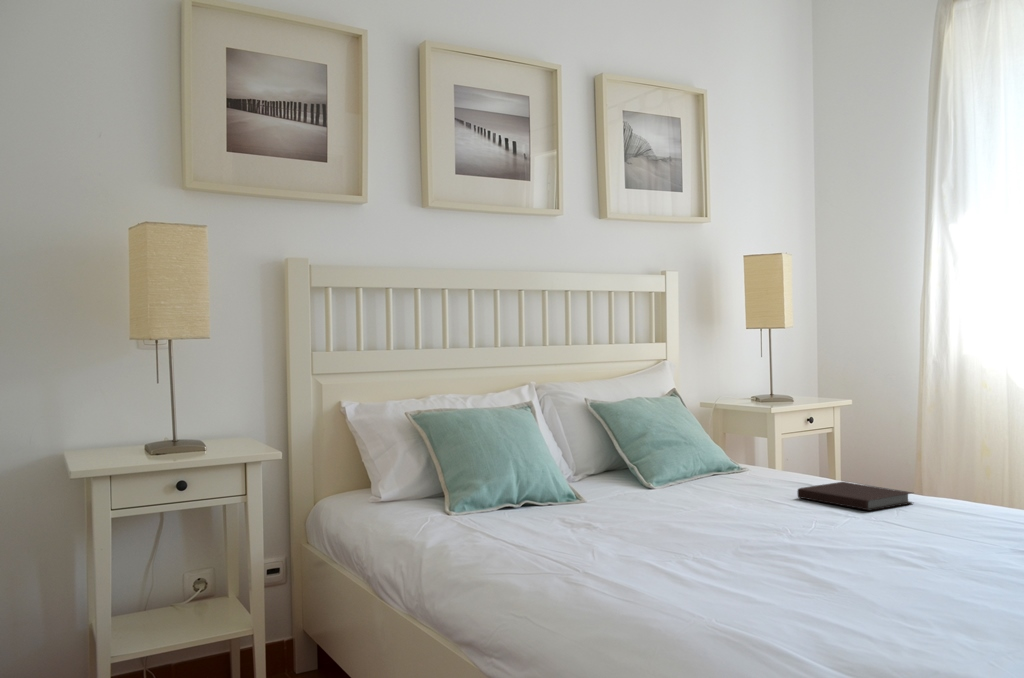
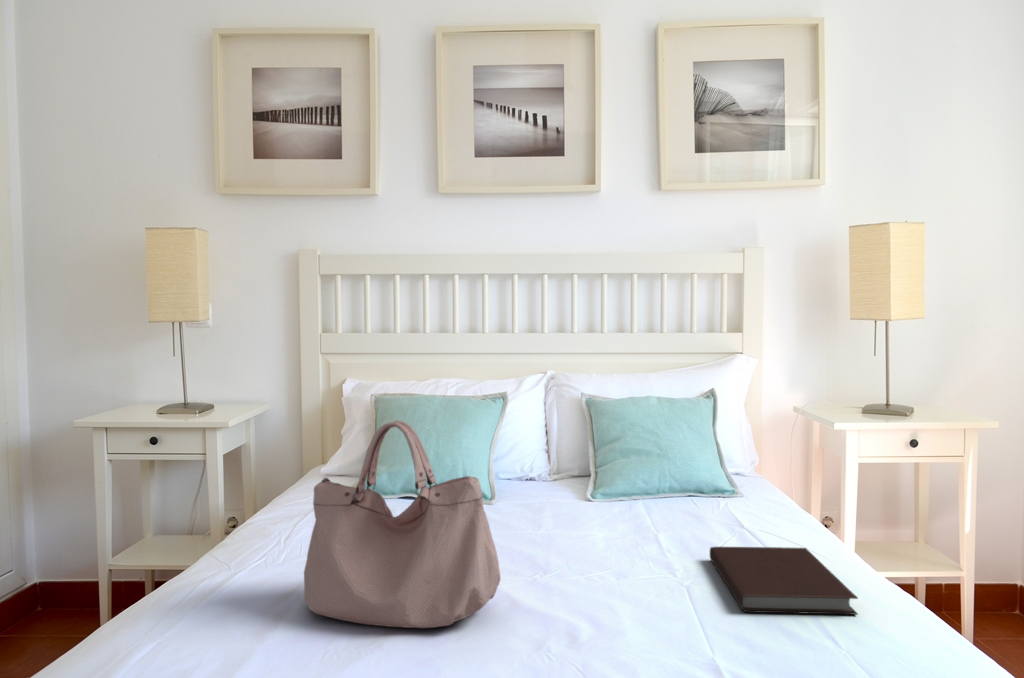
handbag: none [630,399,772,551] -> present [304,420,500,628]

